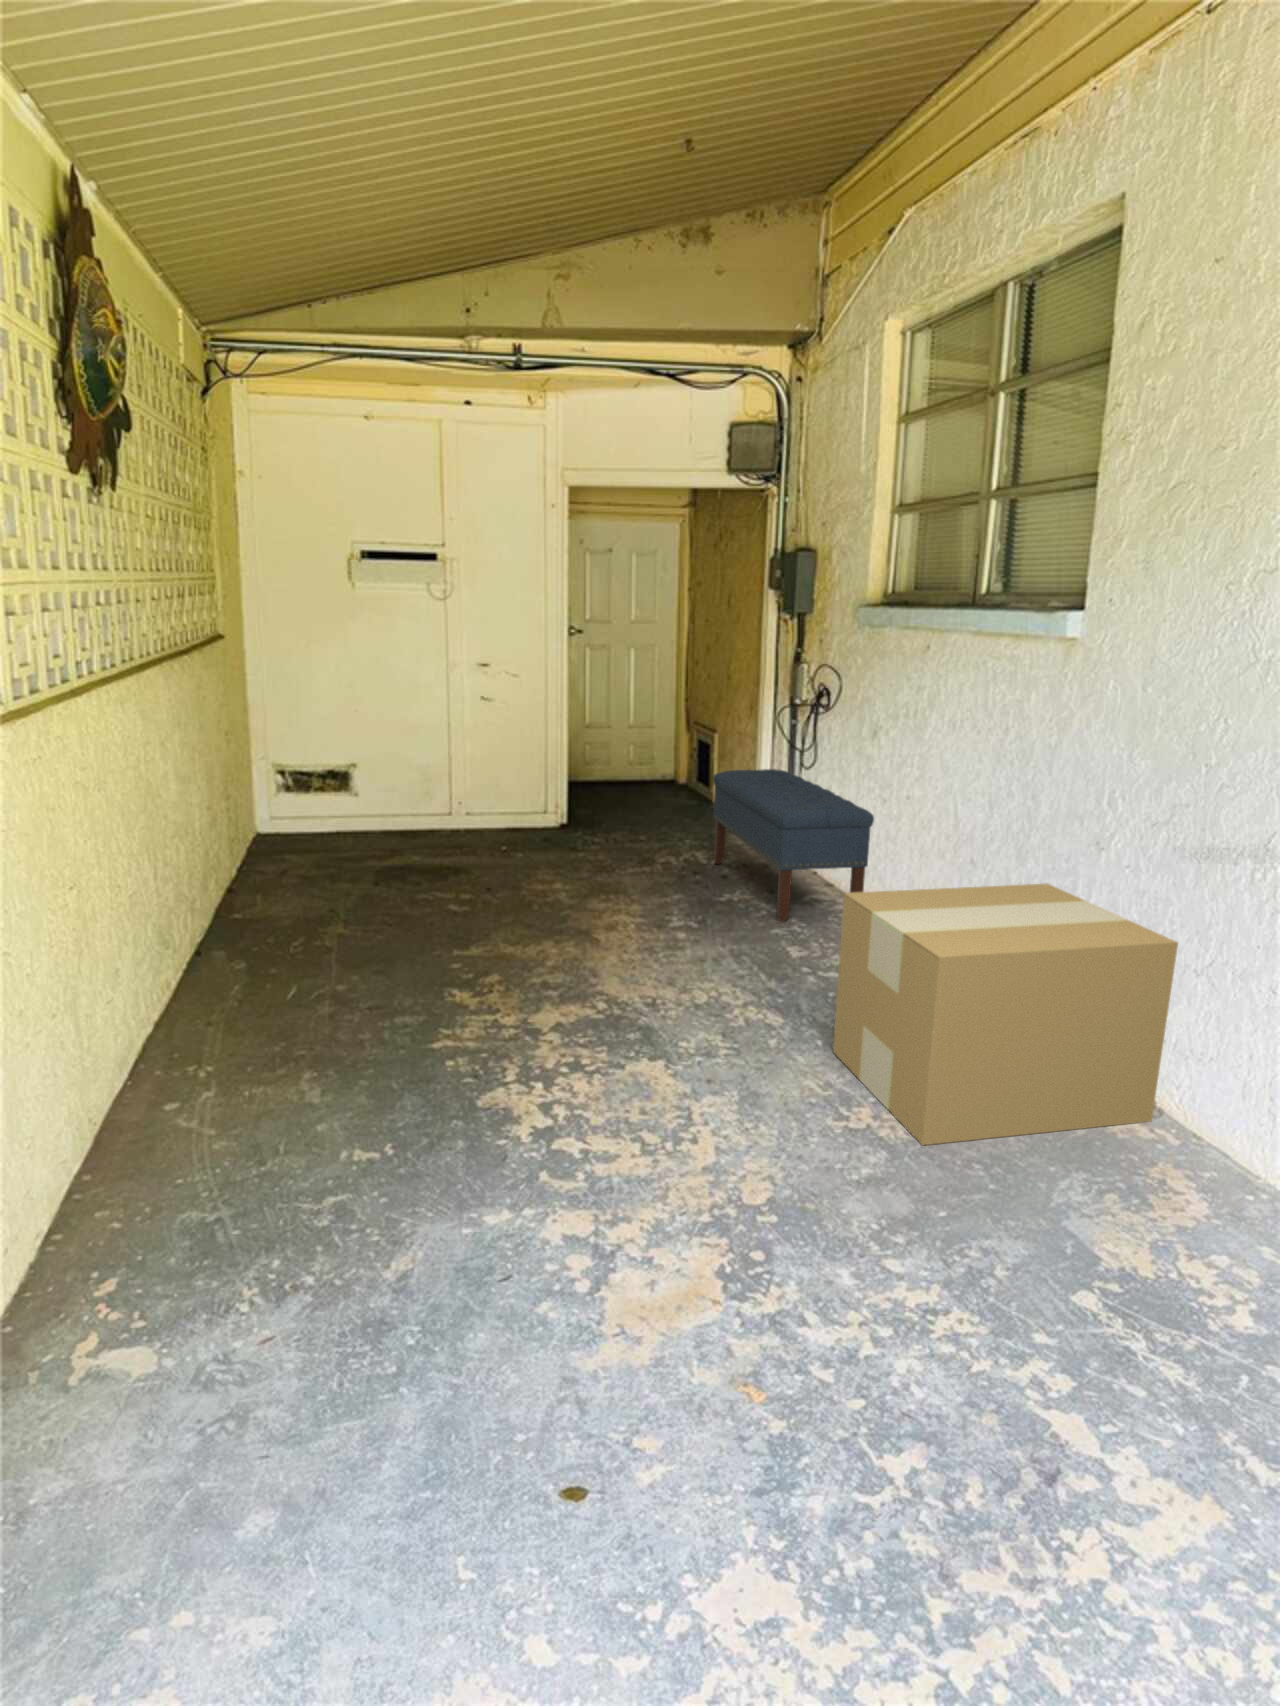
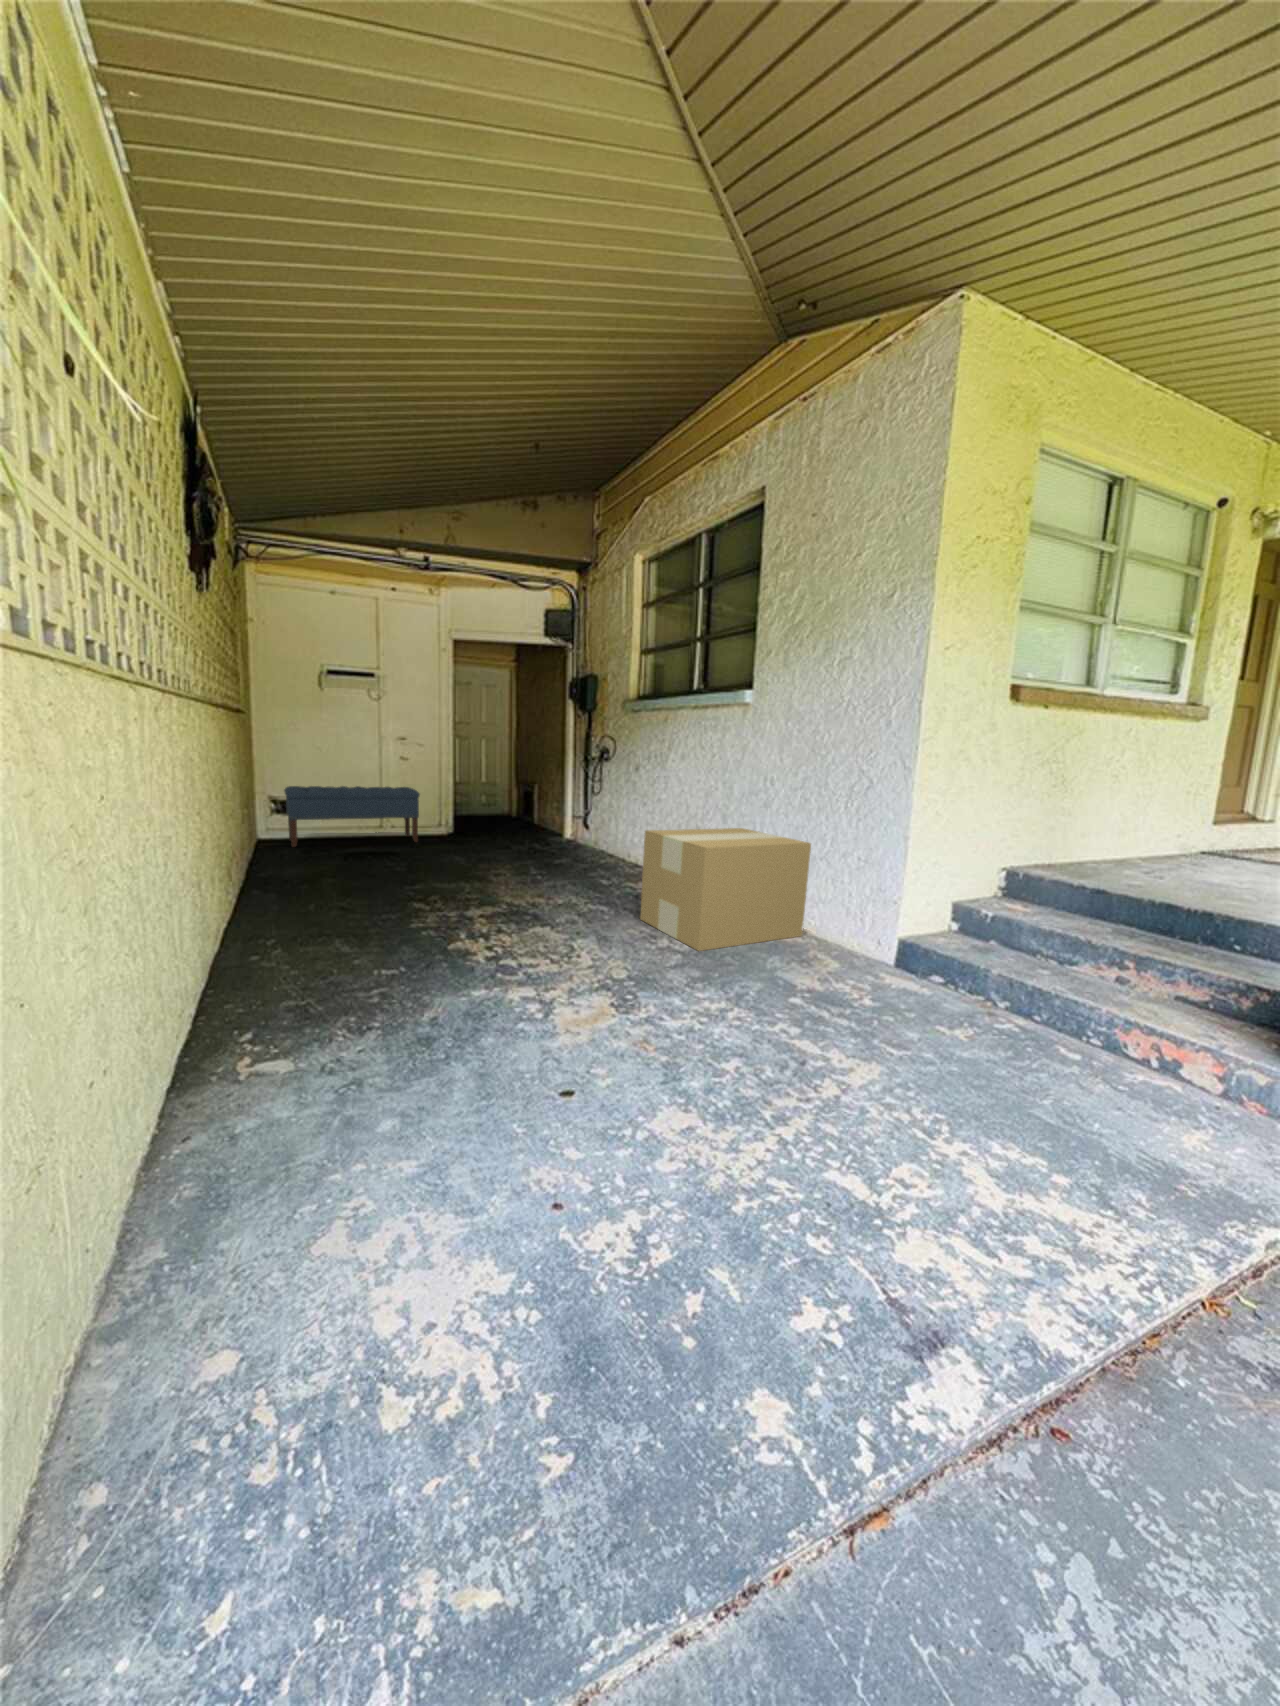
bench: present [713,769,874,922] -> present [284,786,420,847]

